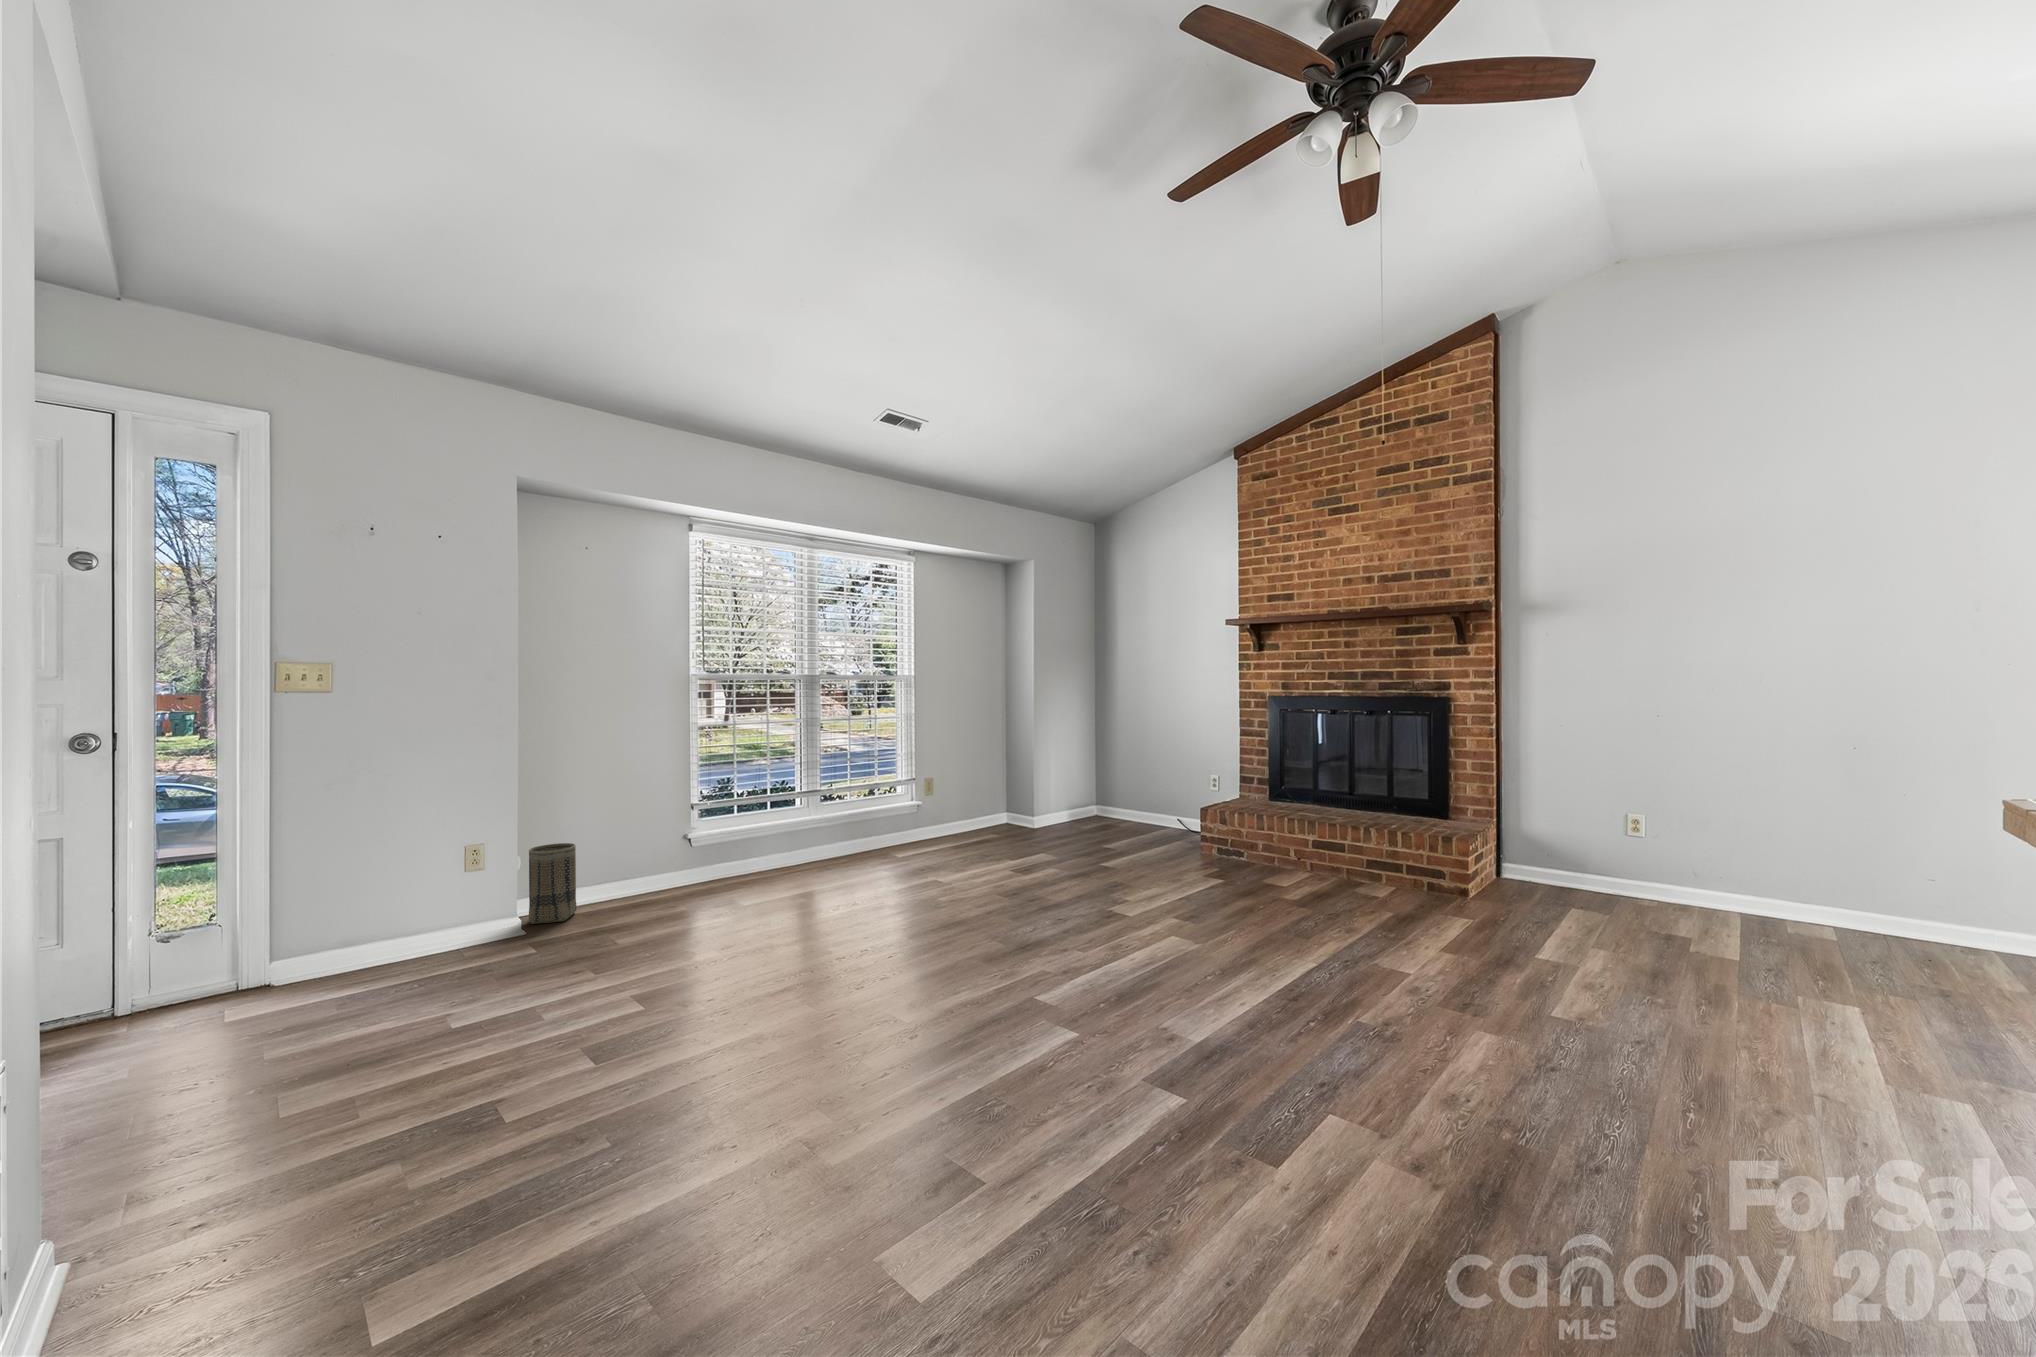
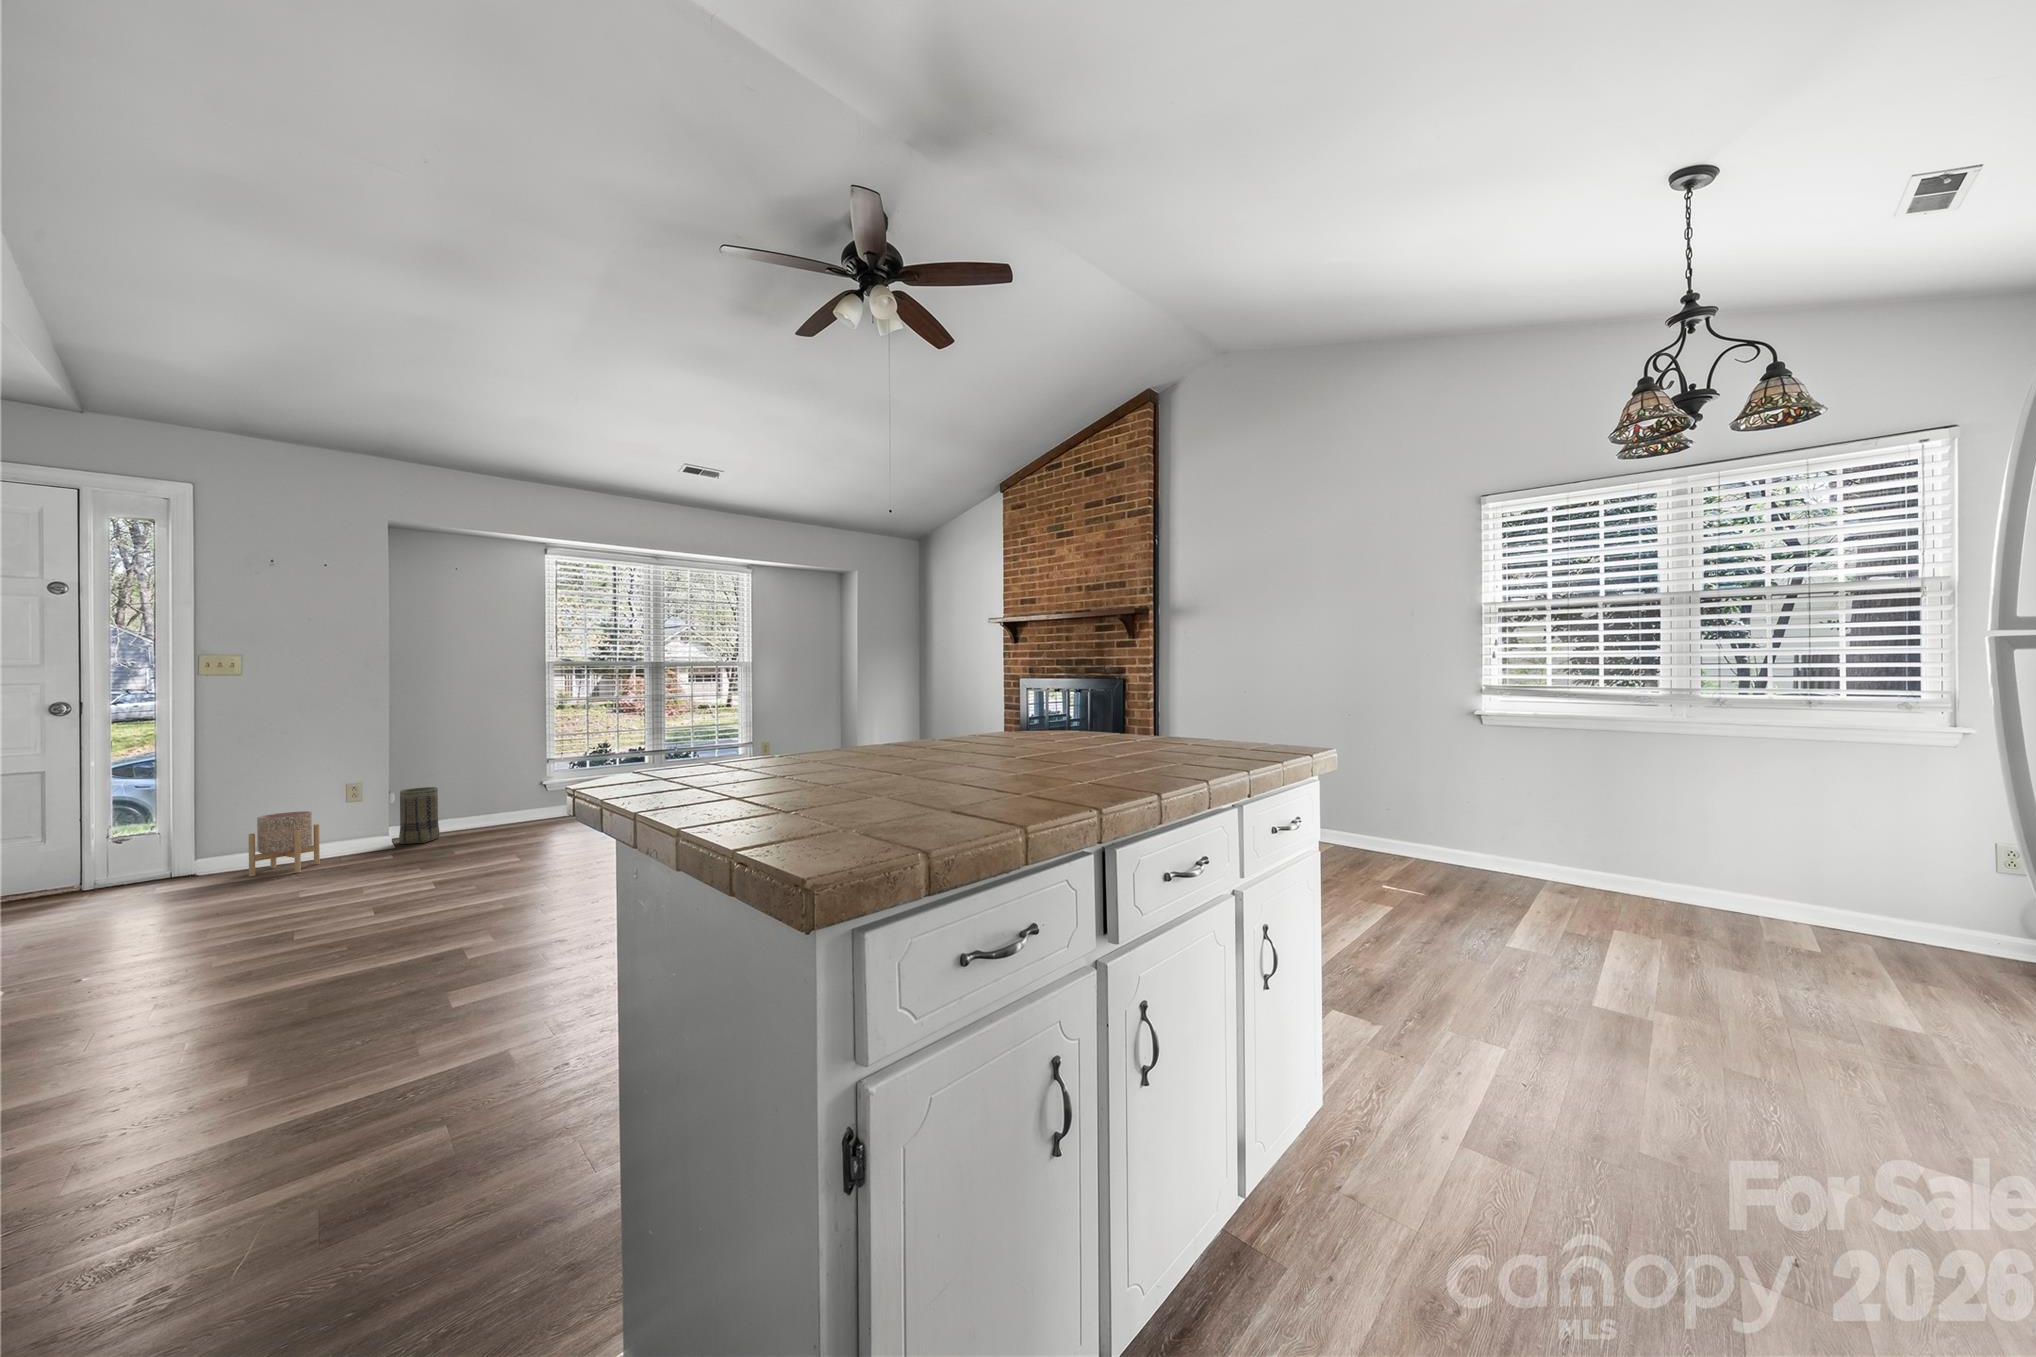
planter: none [352,887,440,988] -> present [249,811,320,877]

